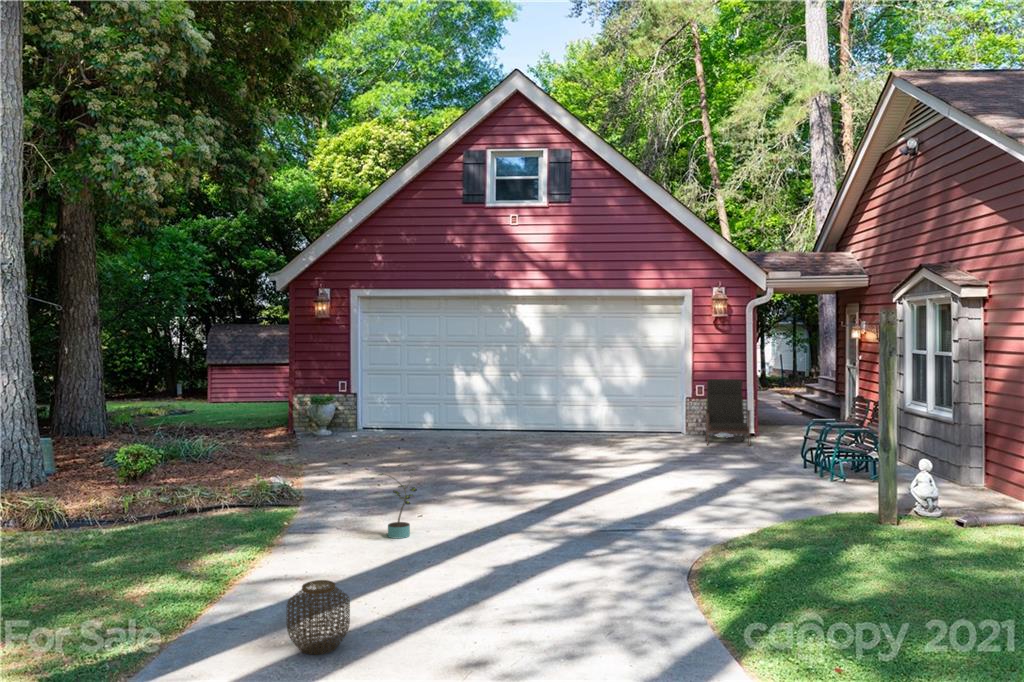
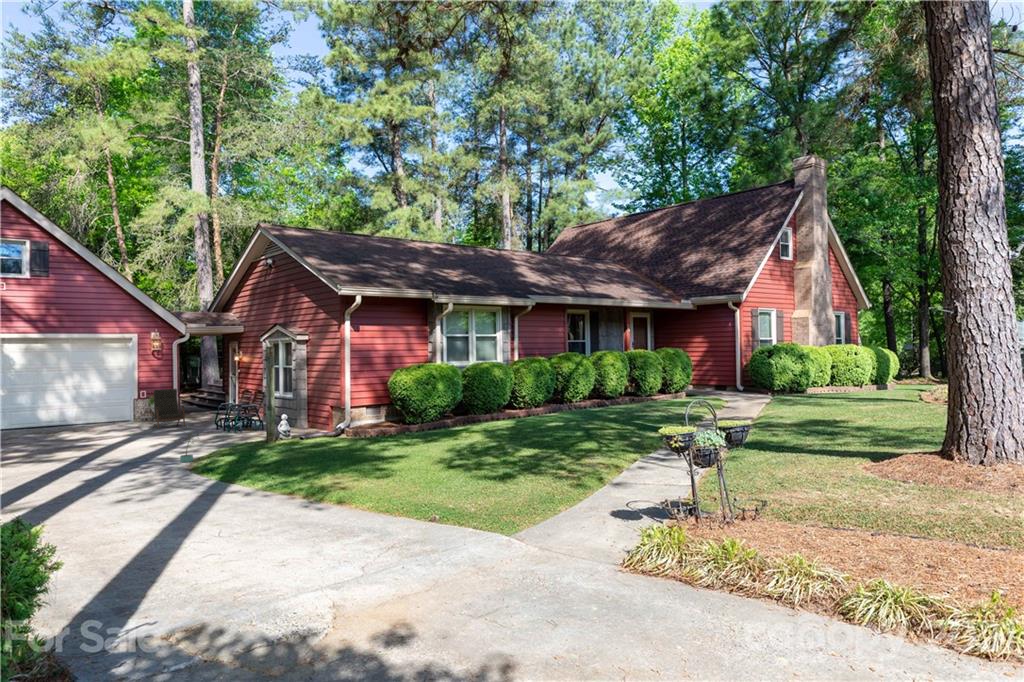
potted plant: present [379,464,417,539] -> present [180,434,198,462]
woven basket: present [286,580,350,655] -> none [66,458,96,486]

